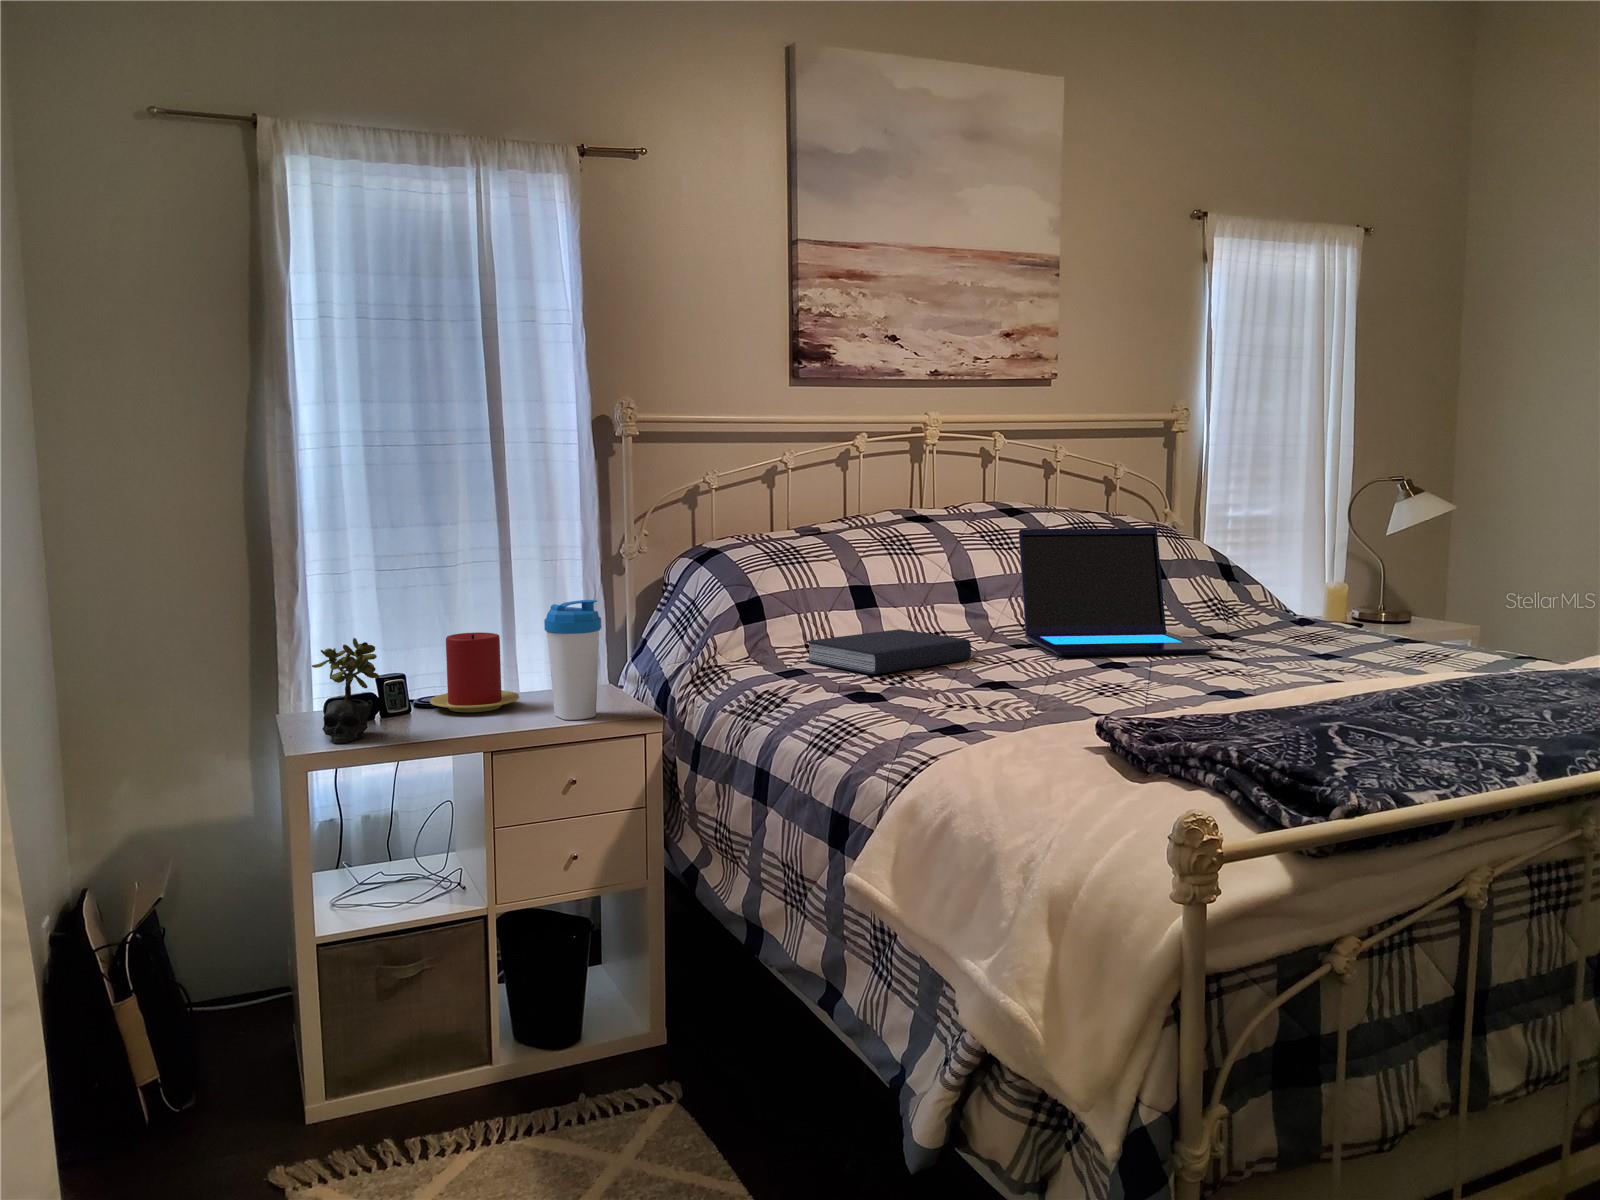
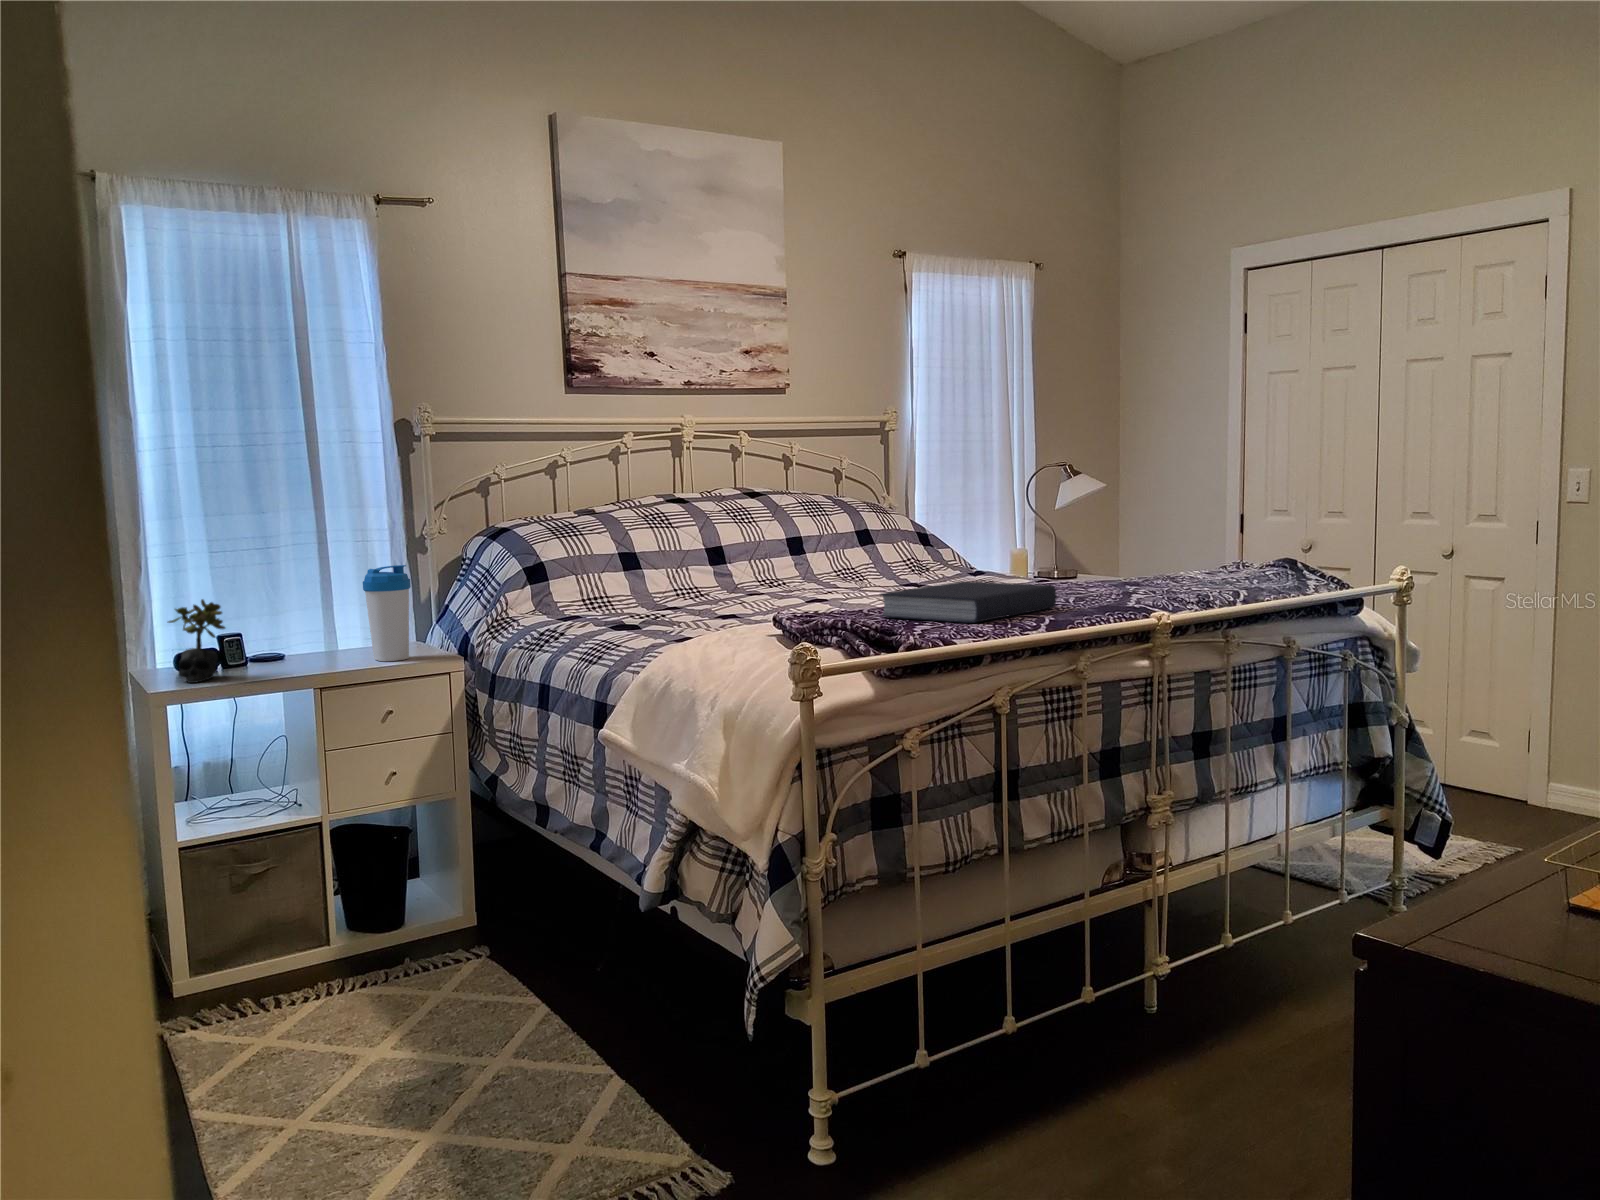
laptop: present [1019,528,1213,656] -> none [753,502,899,599]
book: present [806,629,971,674] -> present [881,581,1056,623]
candle: present [430,632,519,712] -> none [266,598,343,662]

